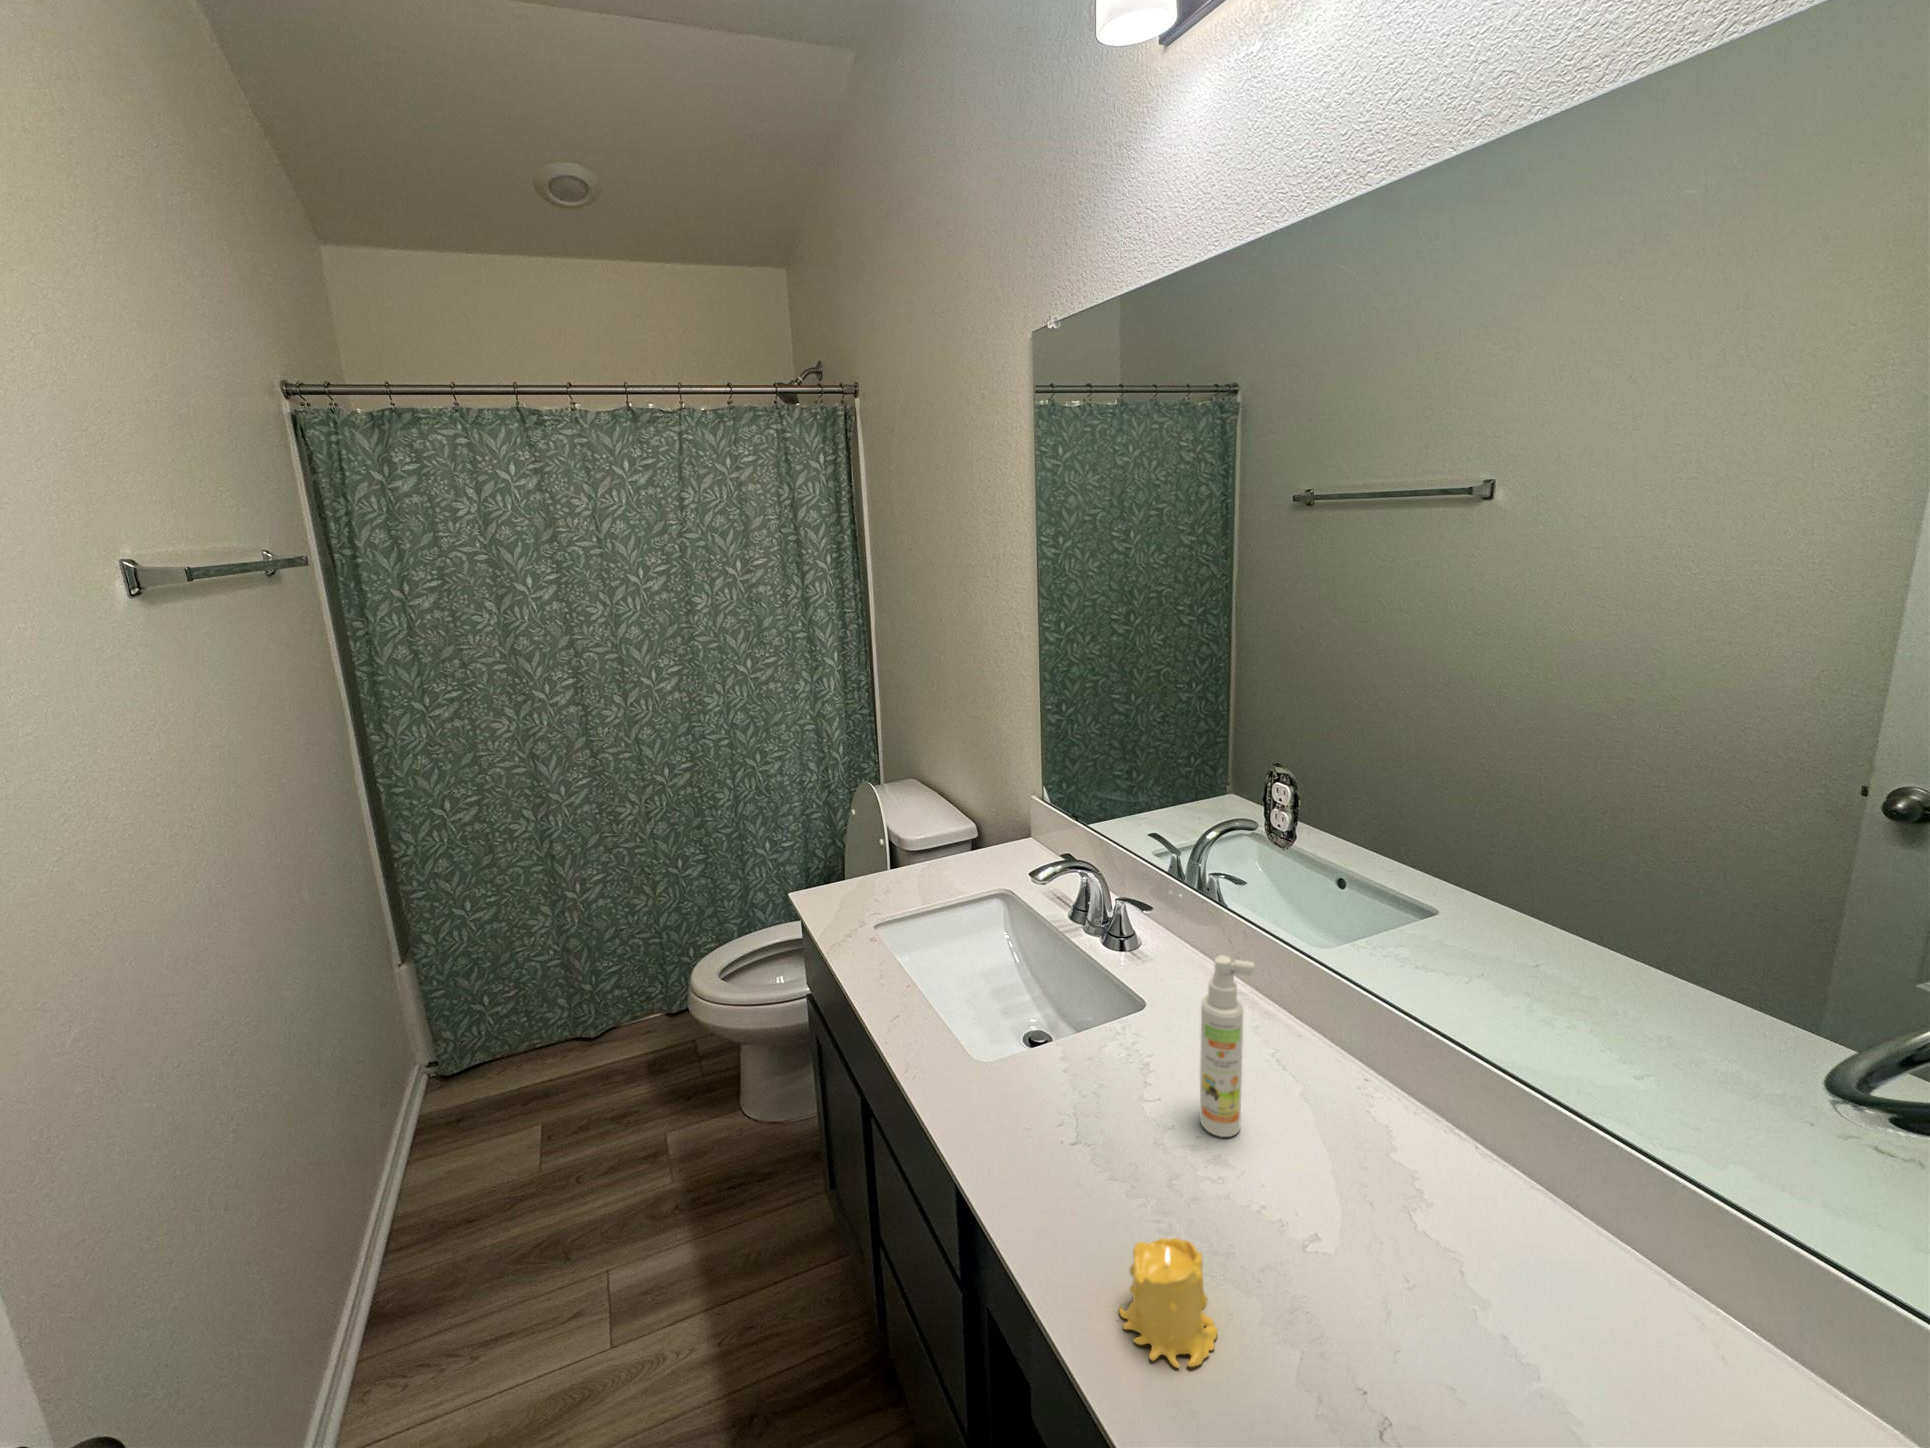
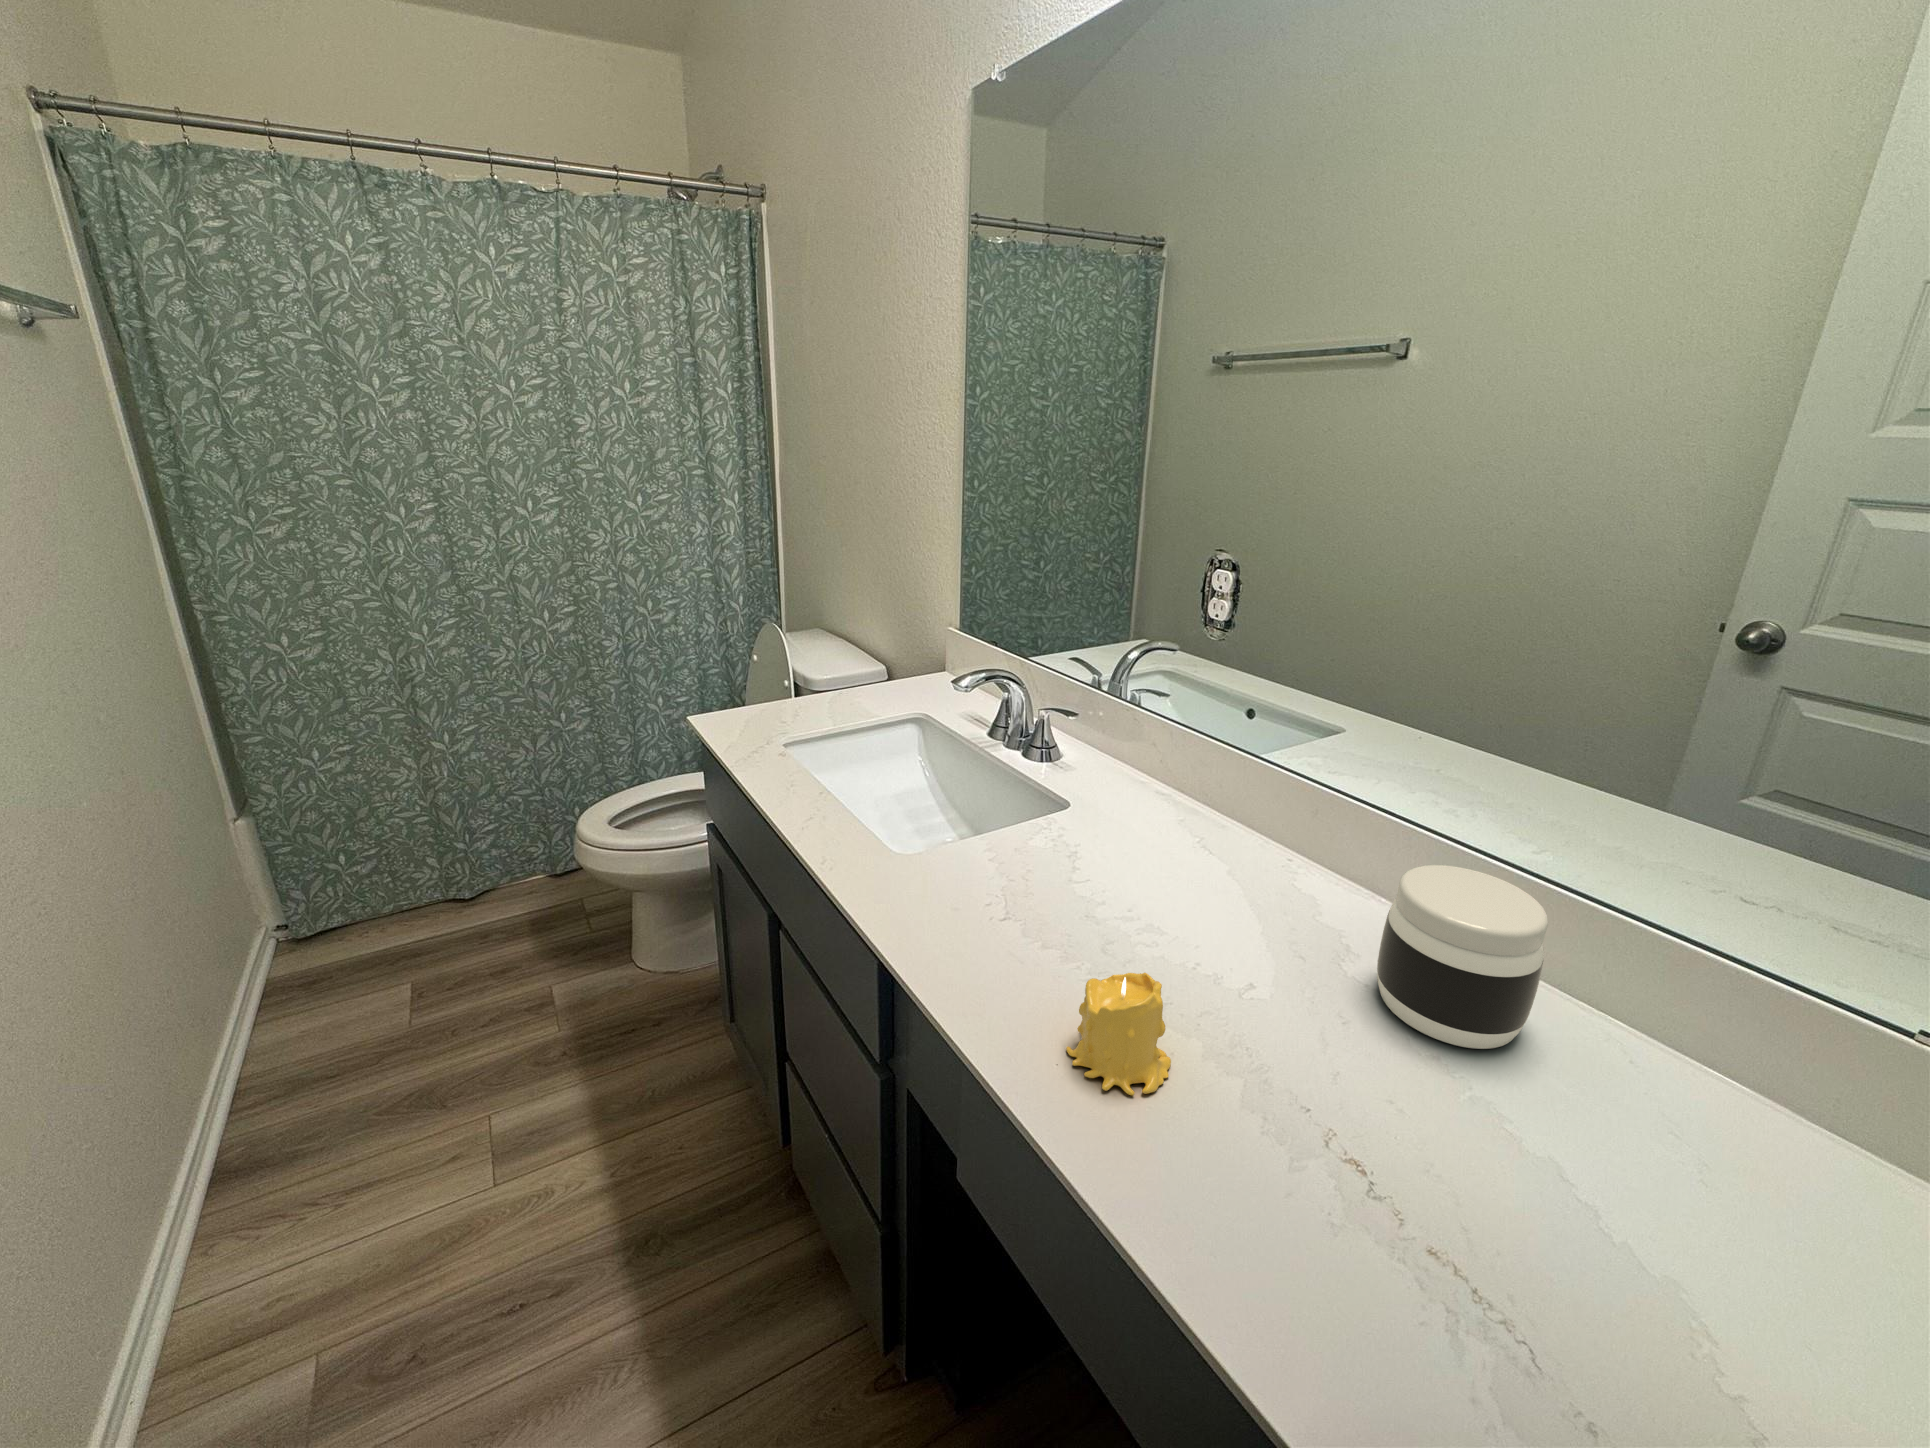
spray bottle: present [1200,955,1255,1137] -> none [1136,711,1207,901]
jar: none [1432,1134,1592,1339] -> present [1377,865,1548,1049]

